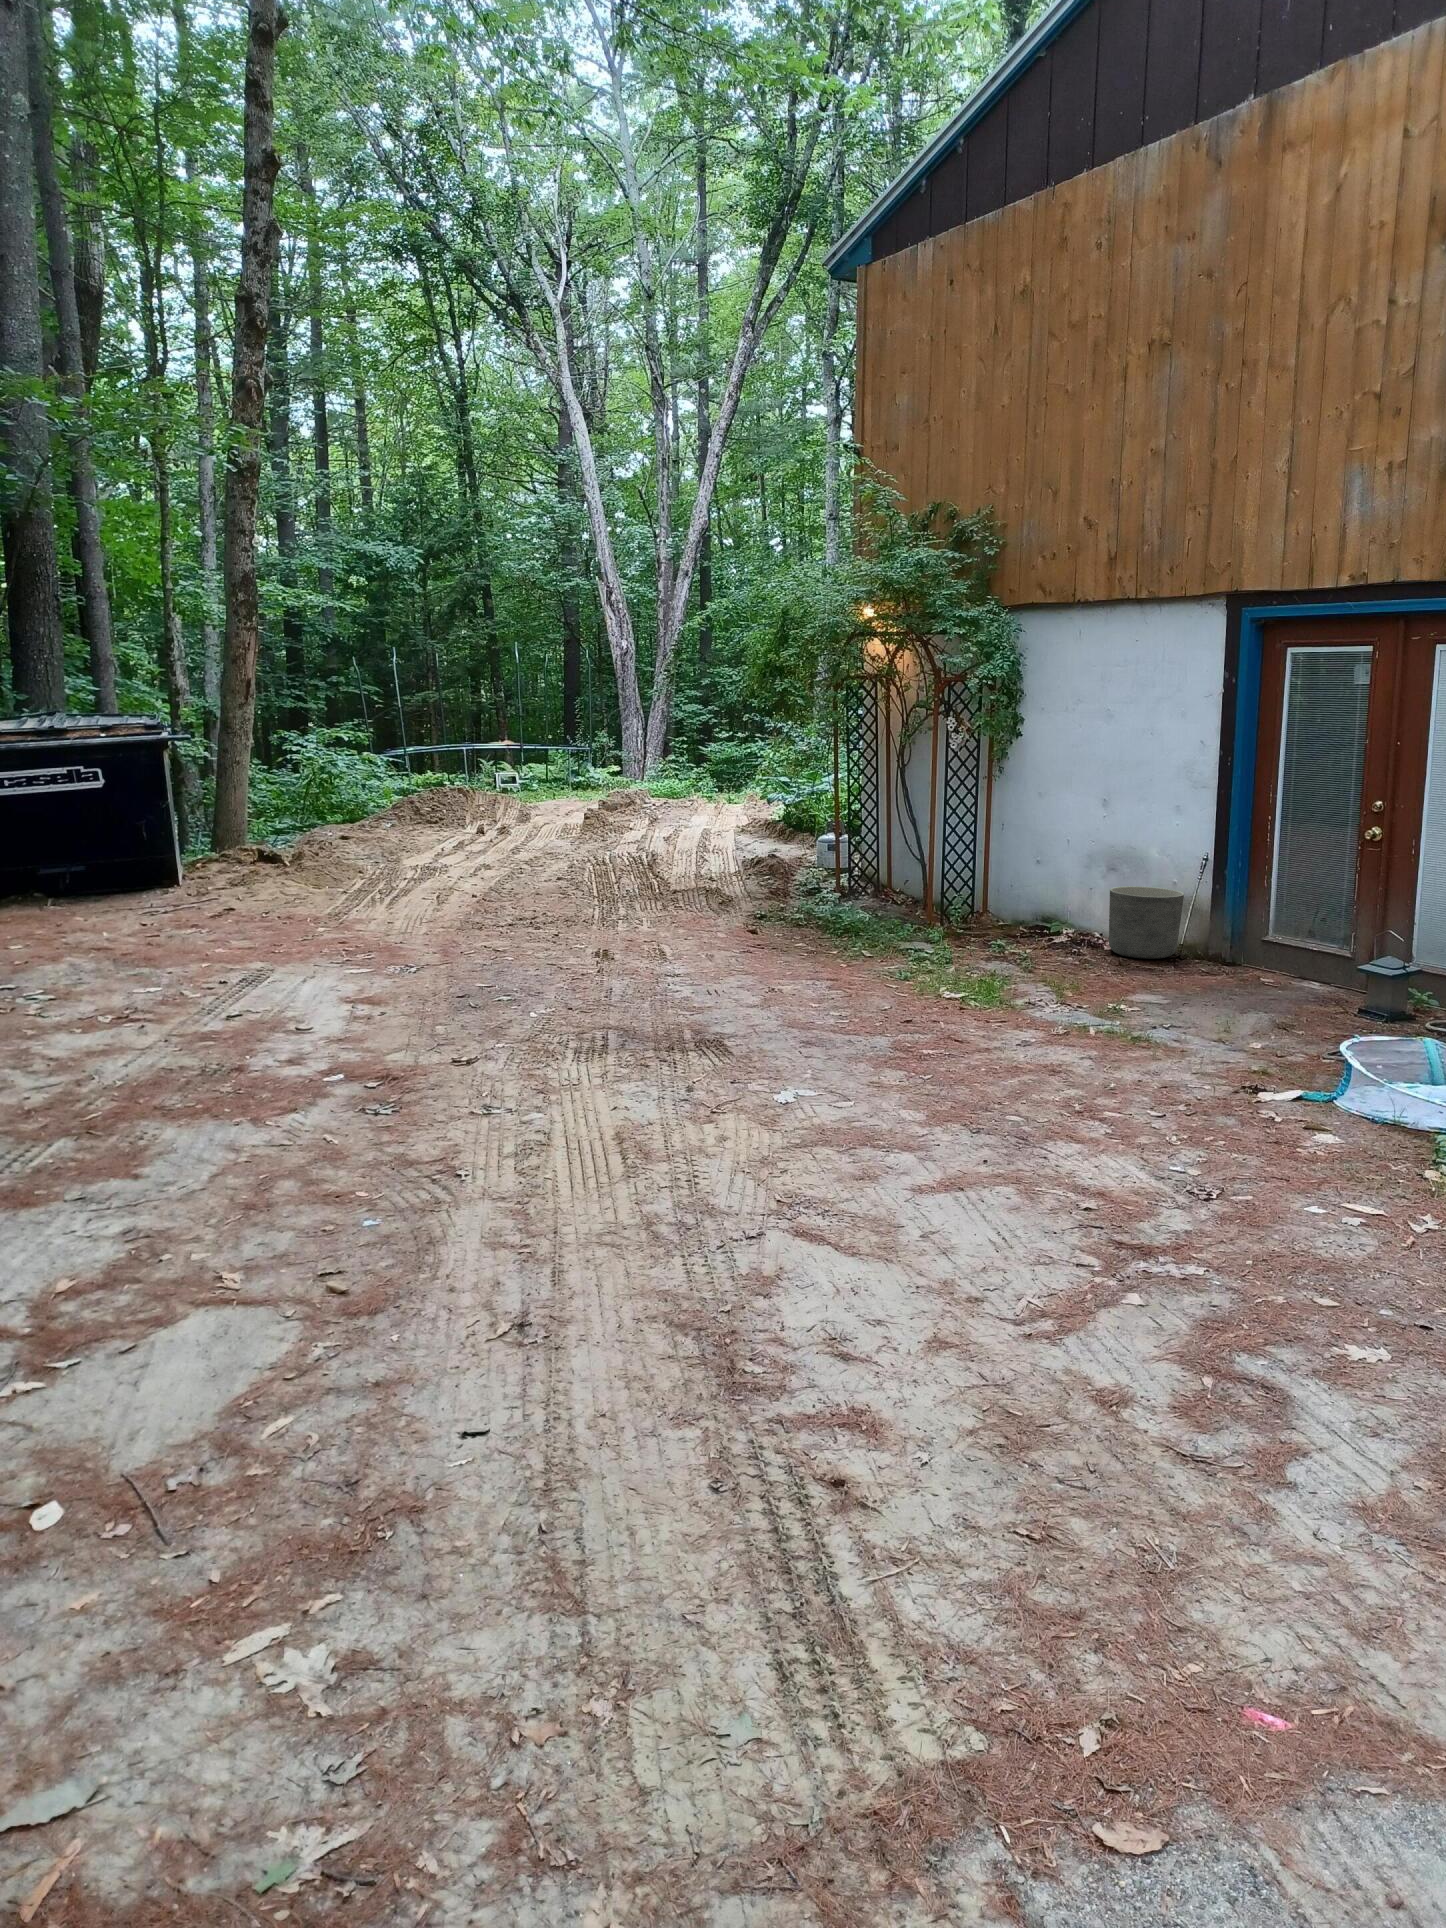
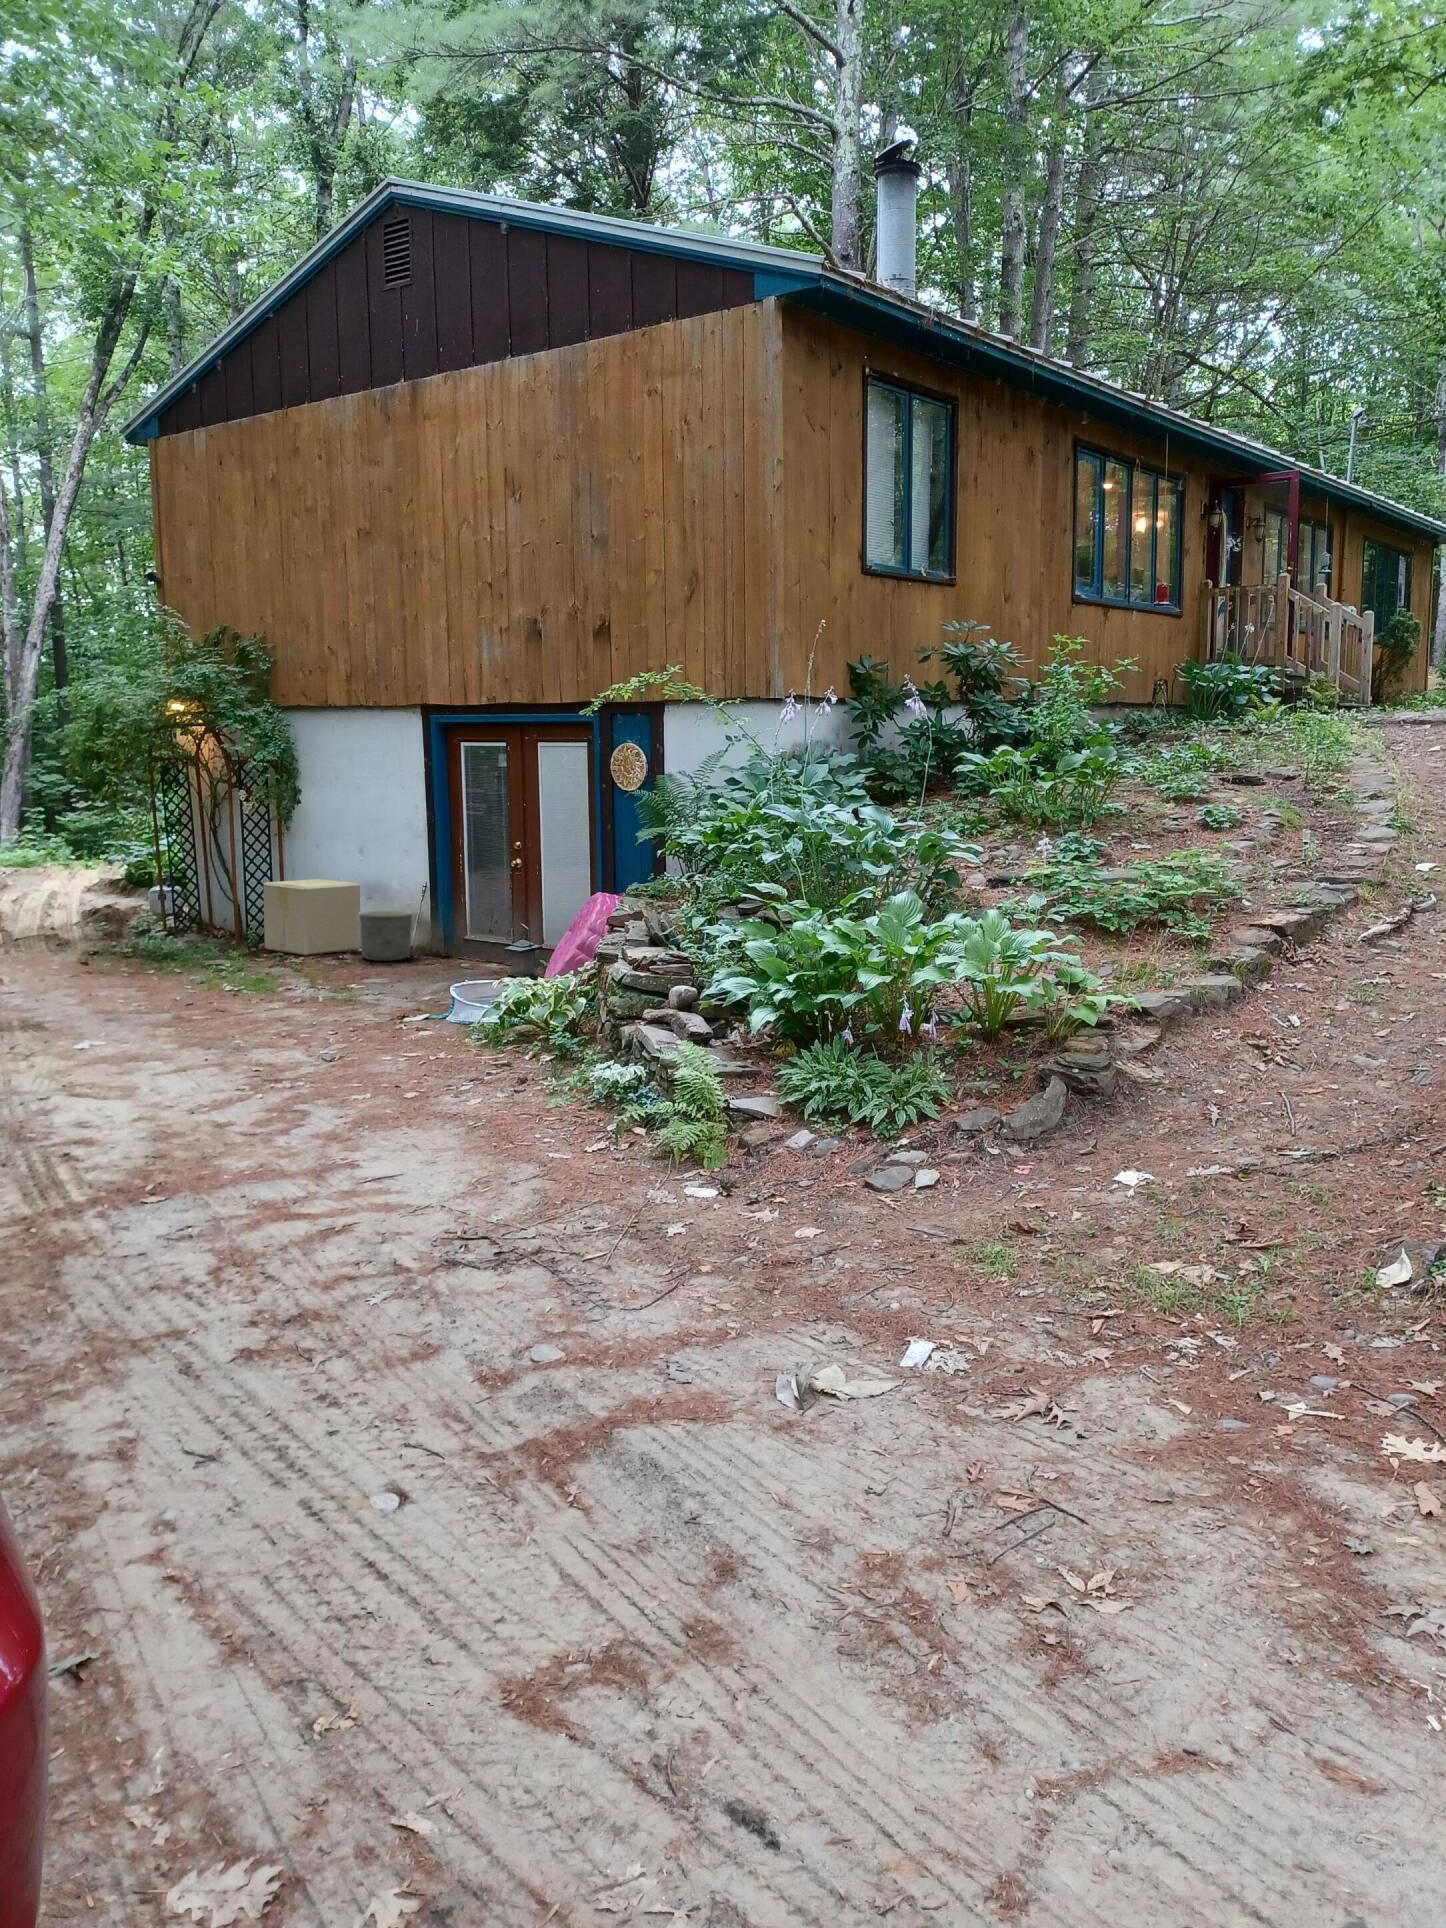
cardboard box: none [972,837,1101,941] -> present [263,879,361,955]

